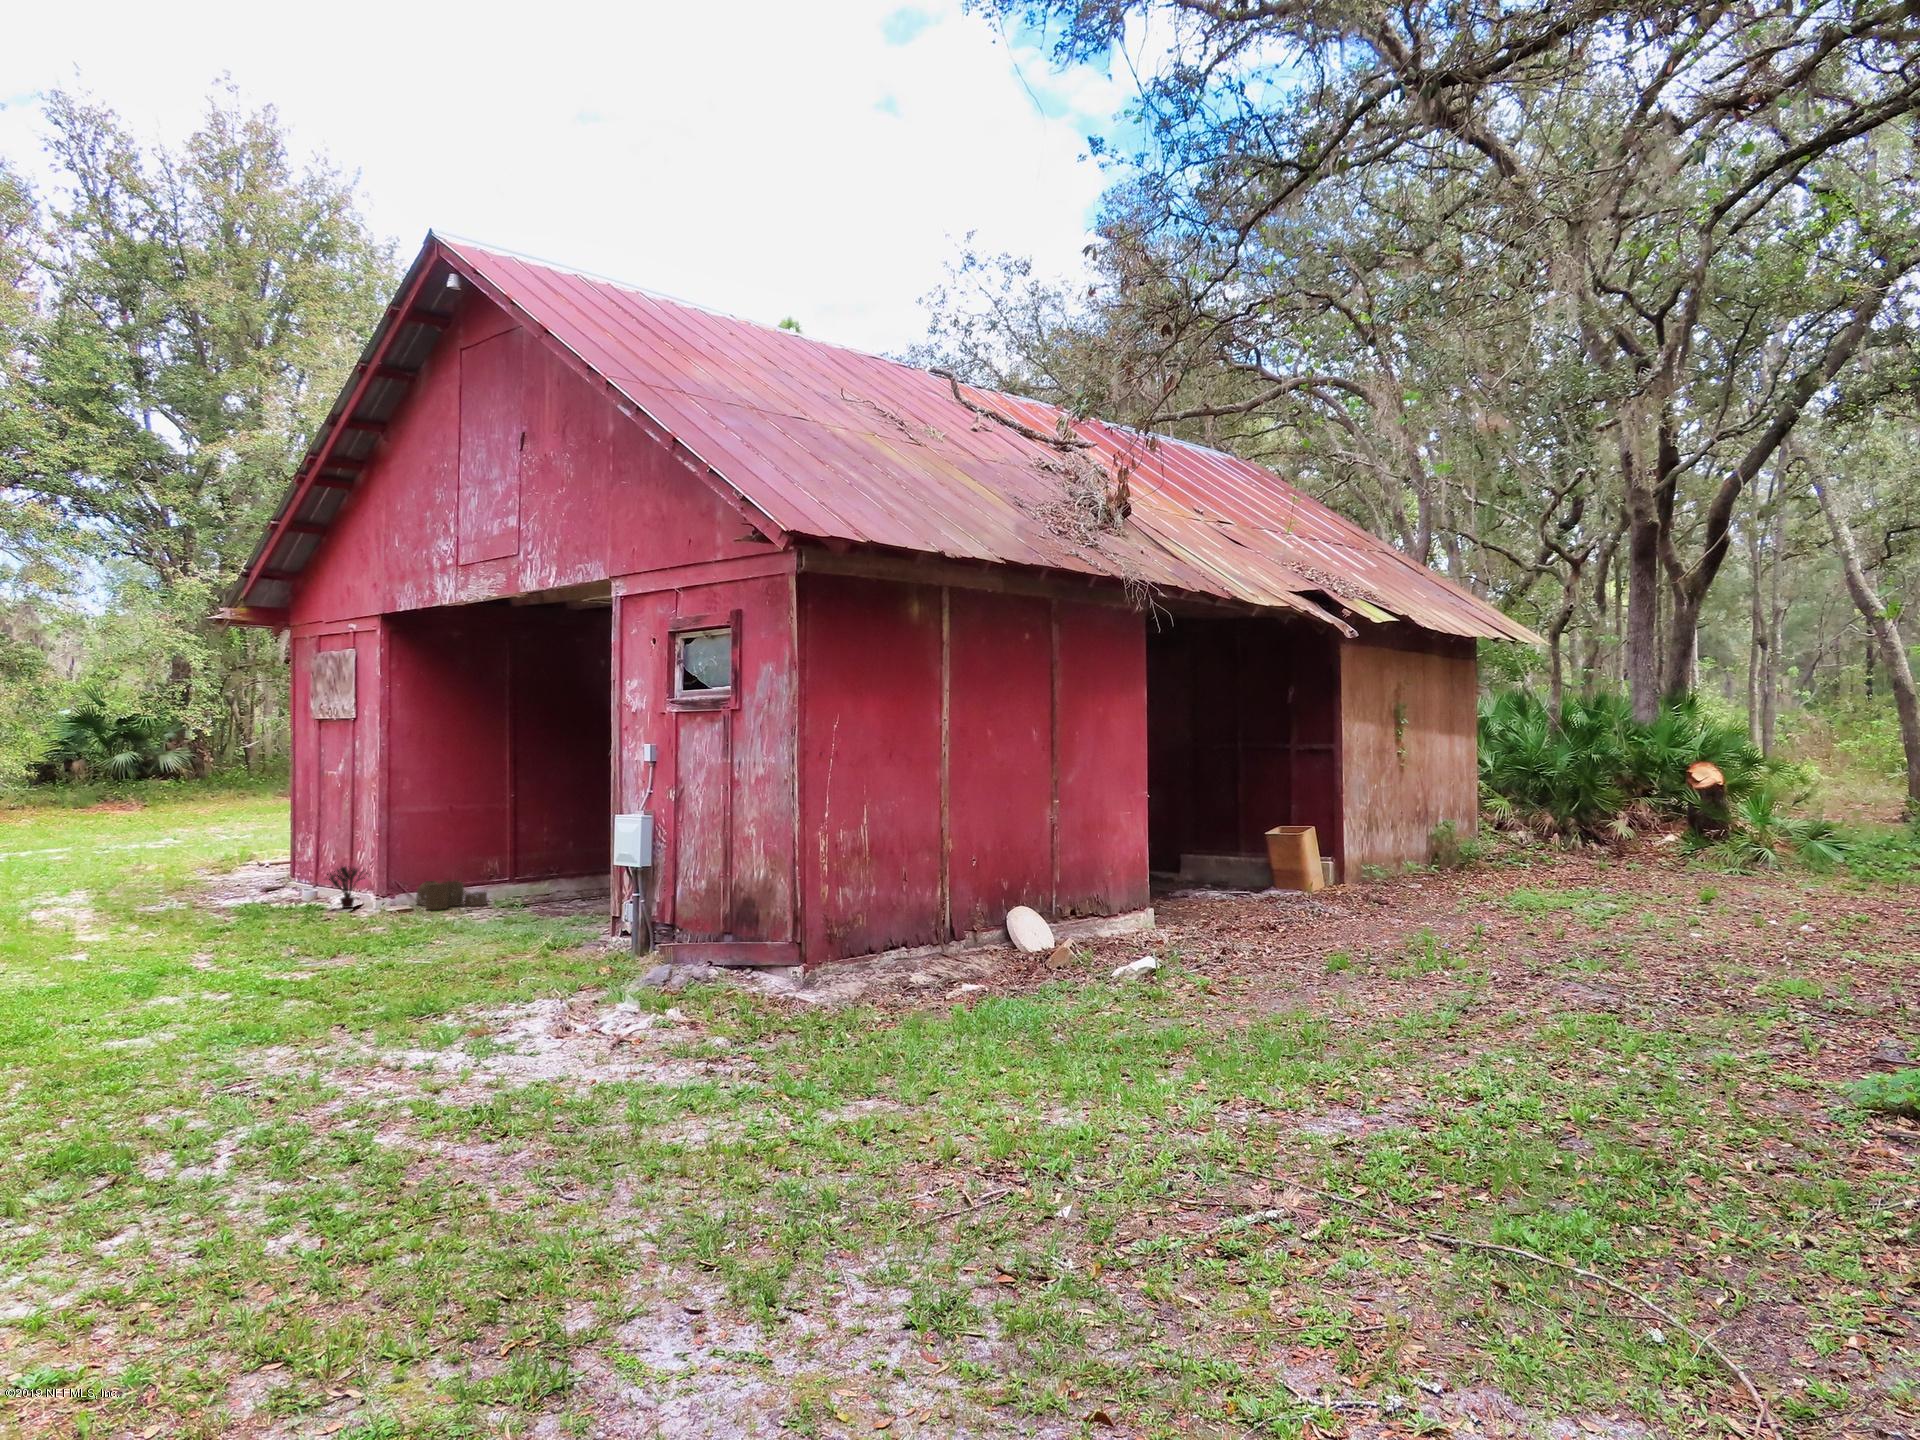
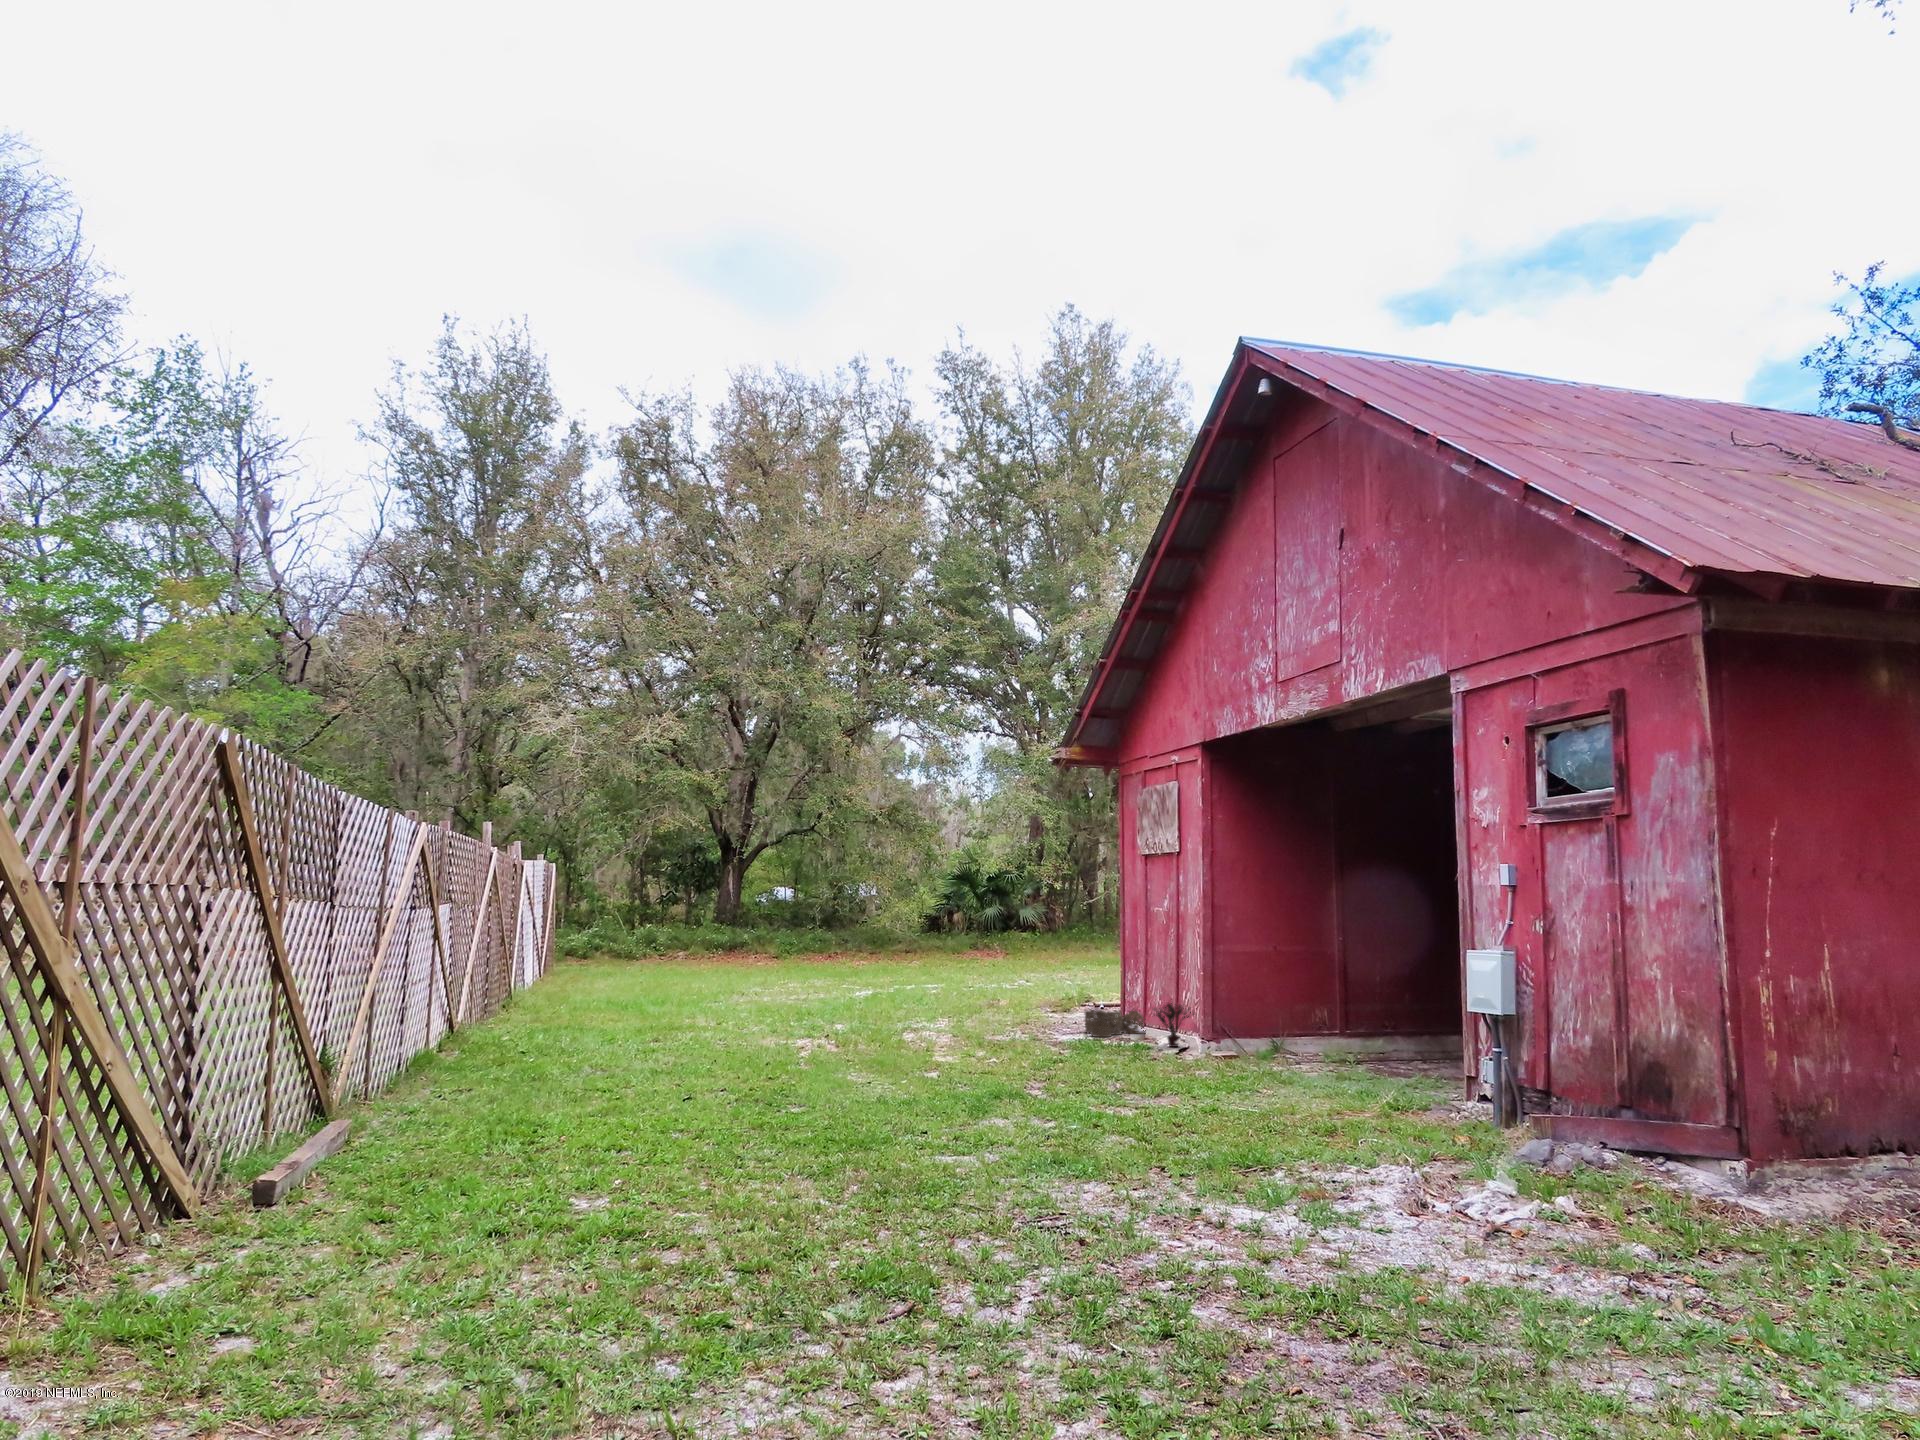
woven basket: present [416,881,487,910] -> present [1085,1009,1146,1037]

